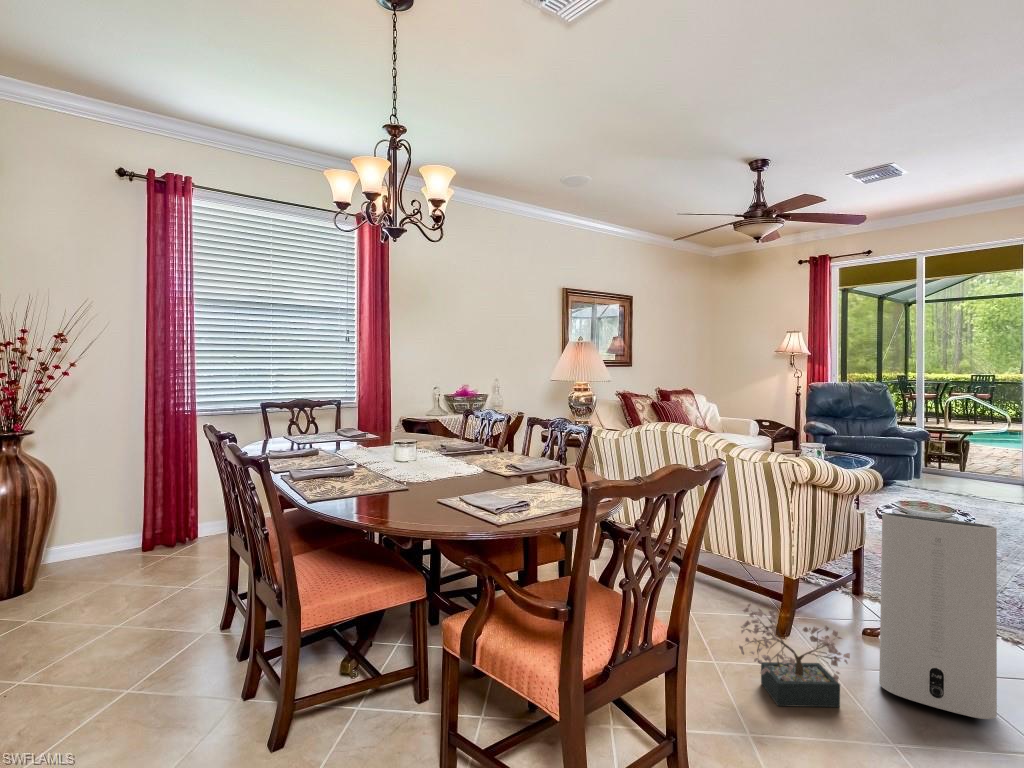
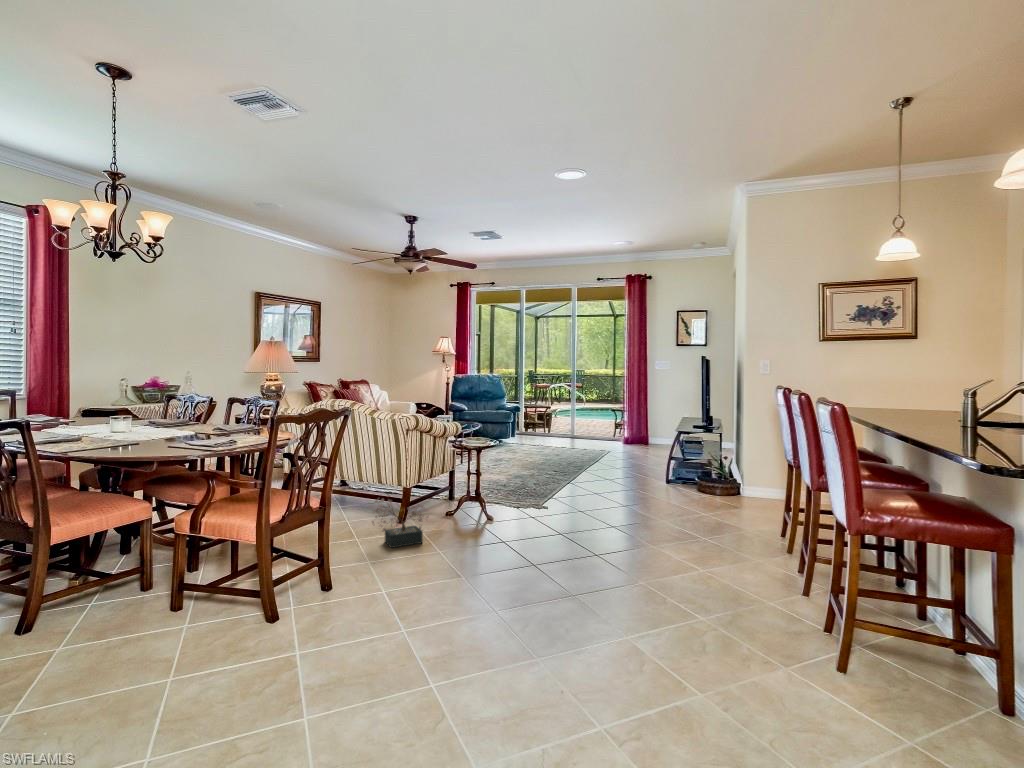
air purifier: present [879,513,997,719] -> none [445,442,494,534]

